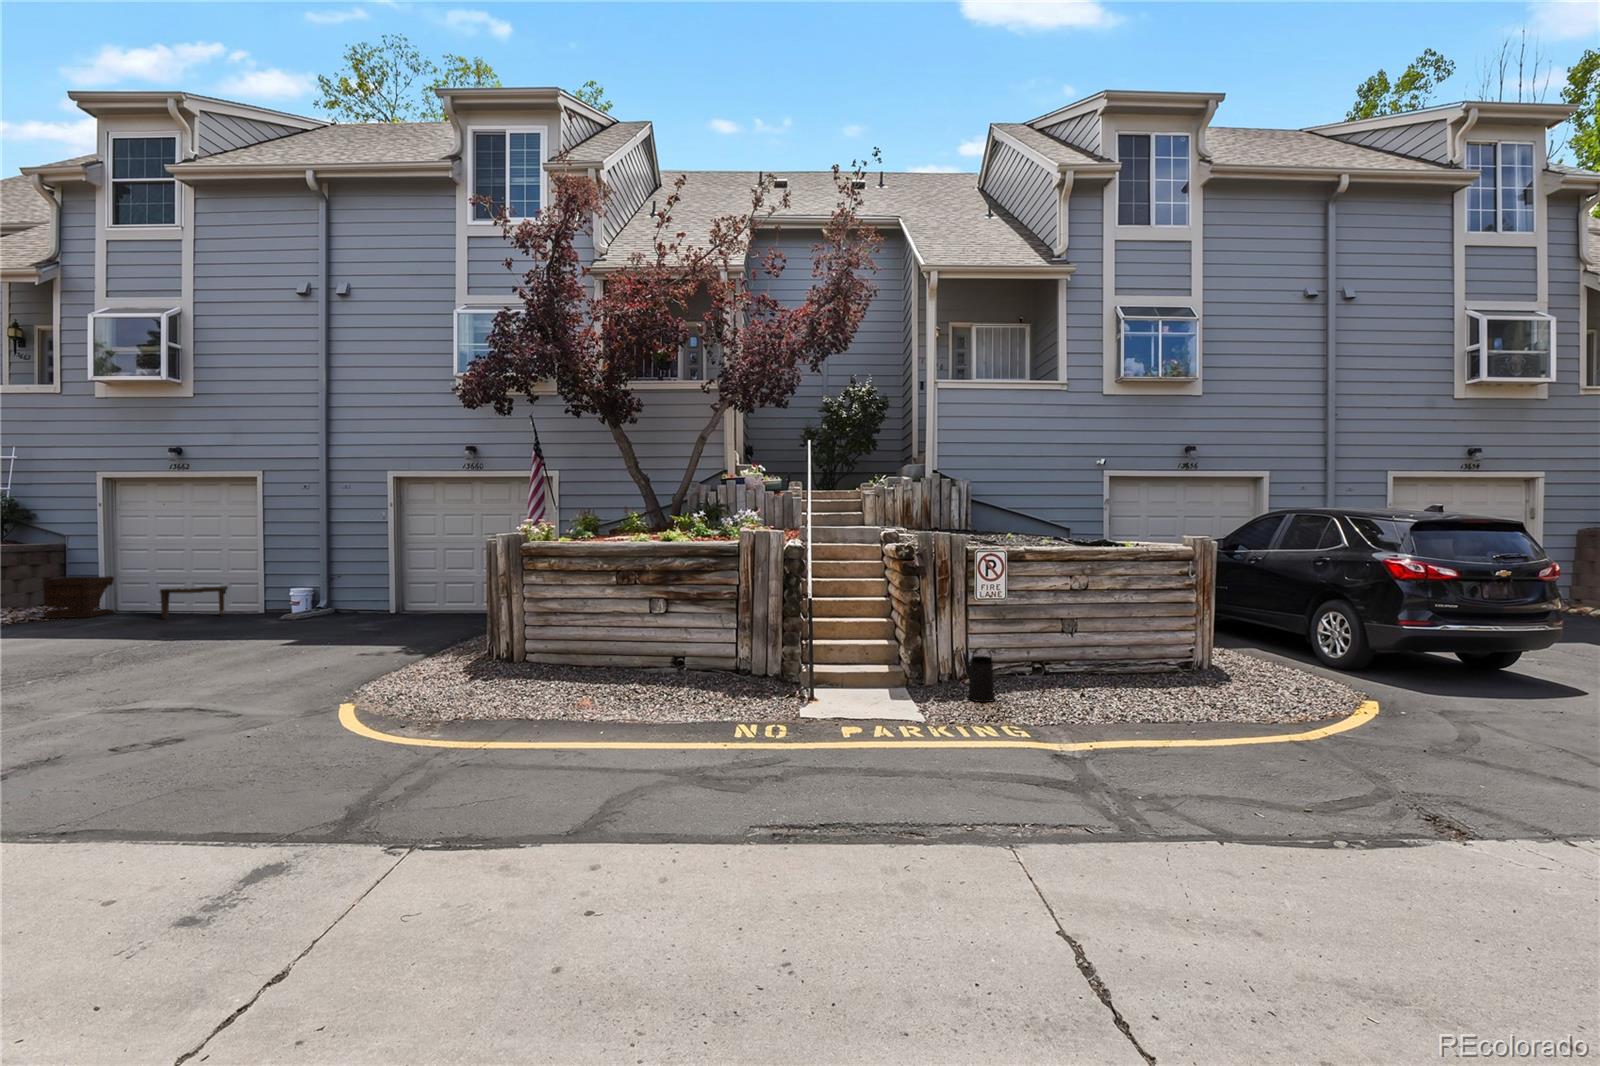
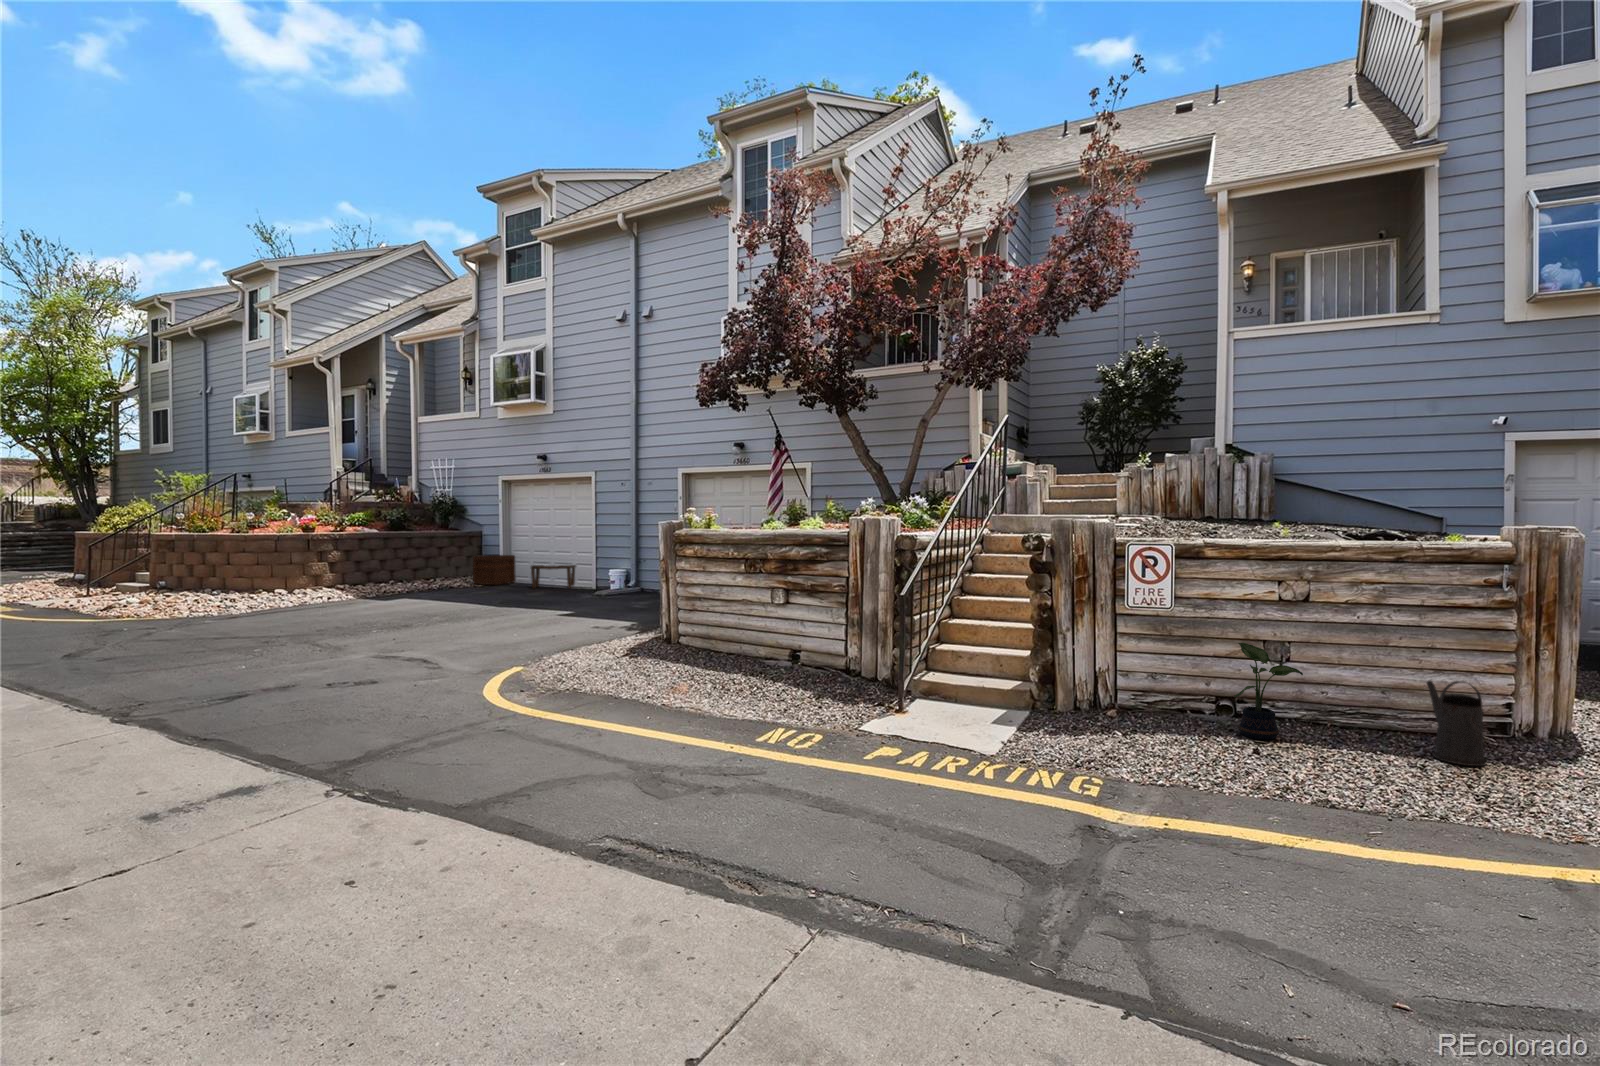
potted plant: none [1049,621,1094,687] -> present [1234,643,1303,740]
watering can: present [963,647,995,702] -> present [1427,681,1487,766]

